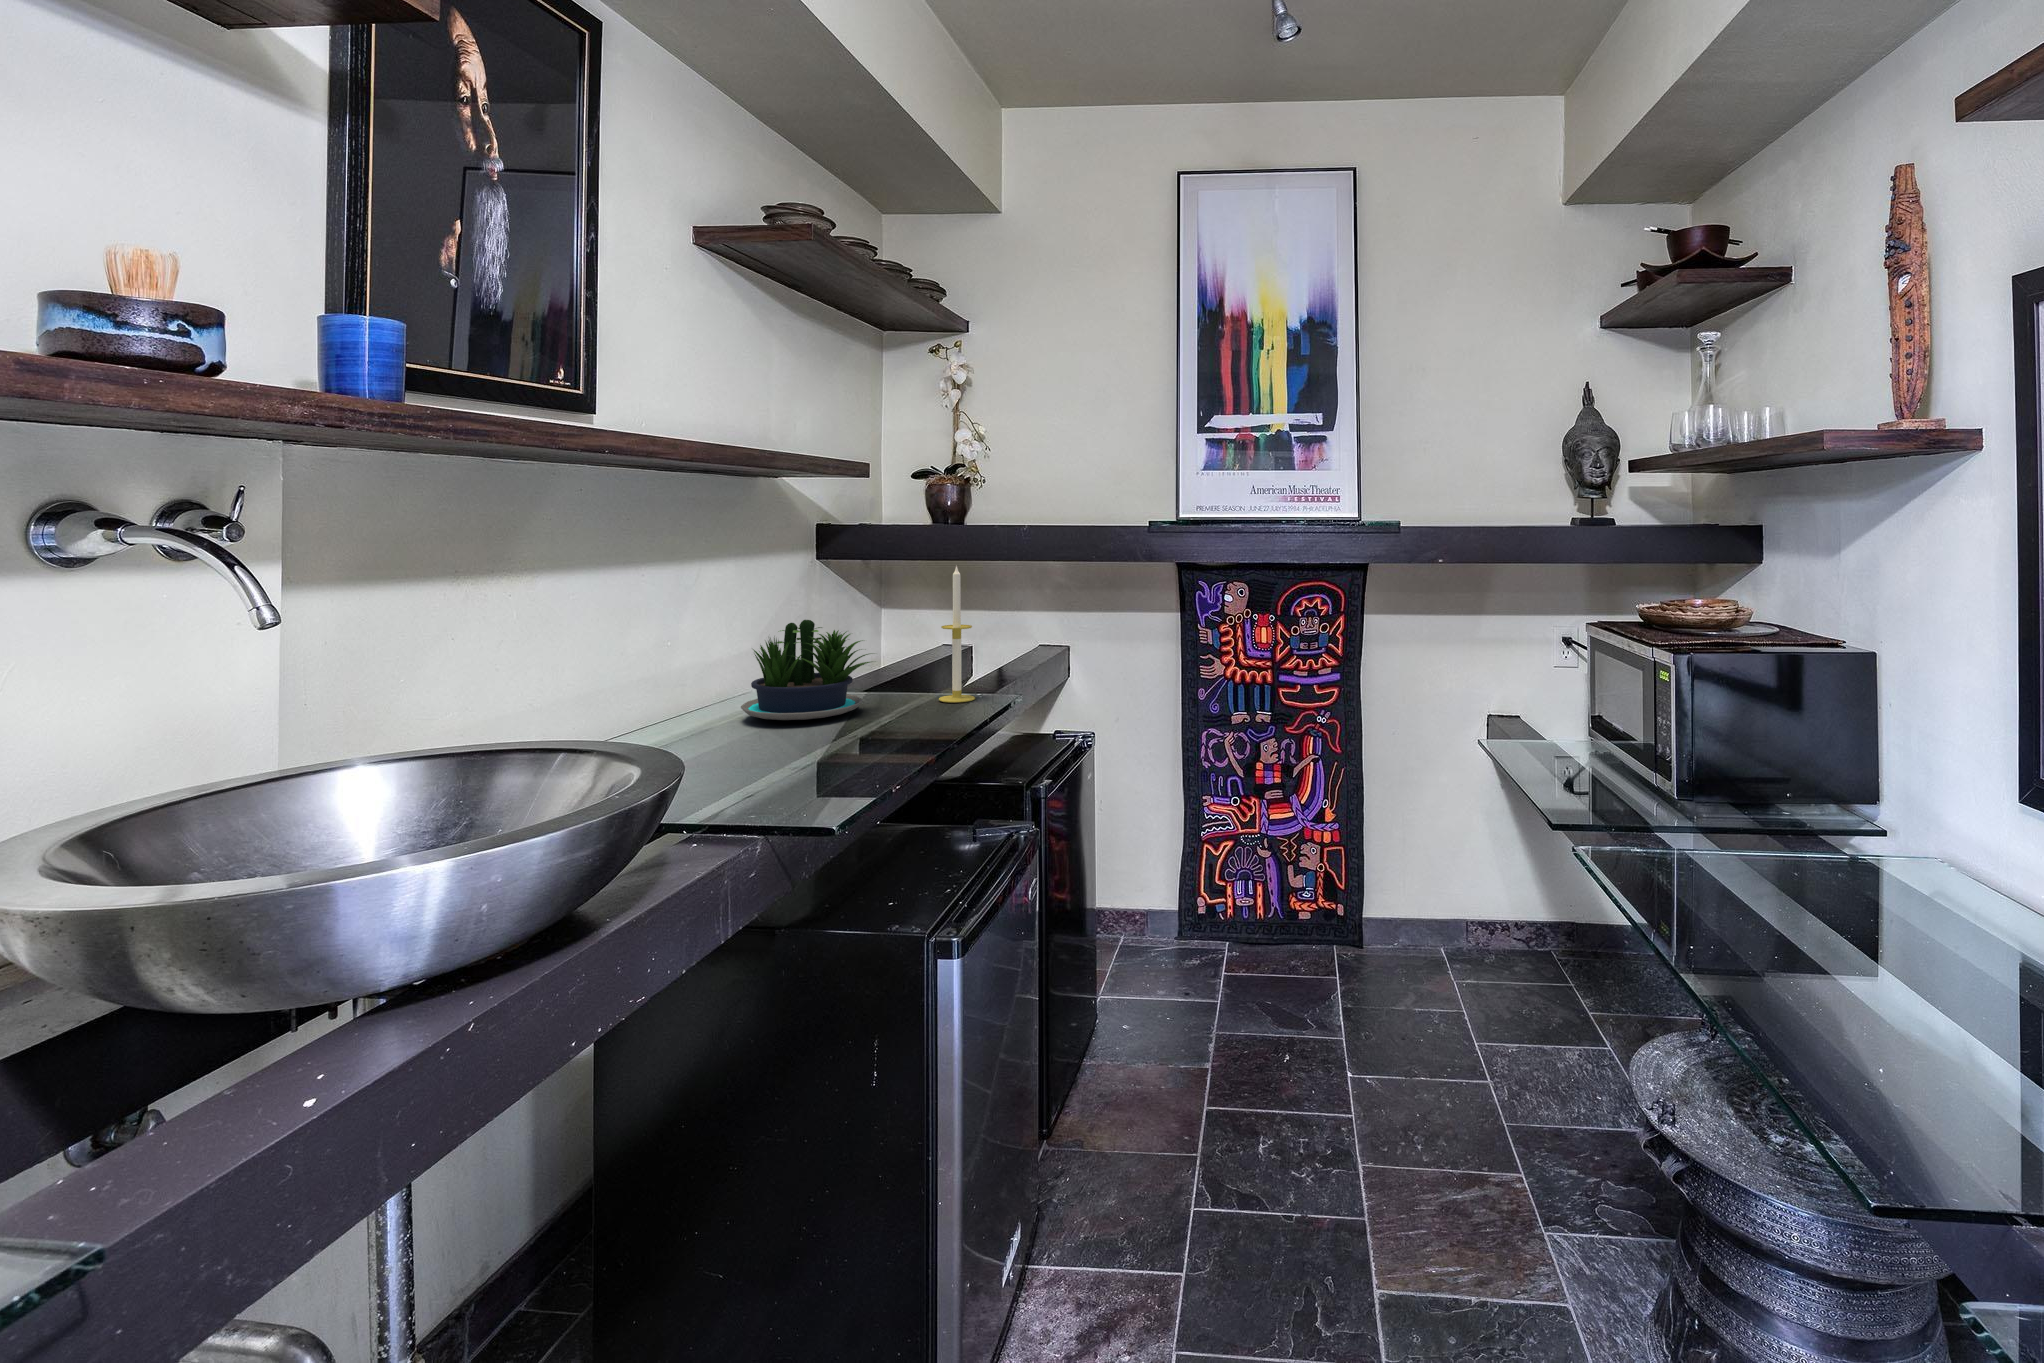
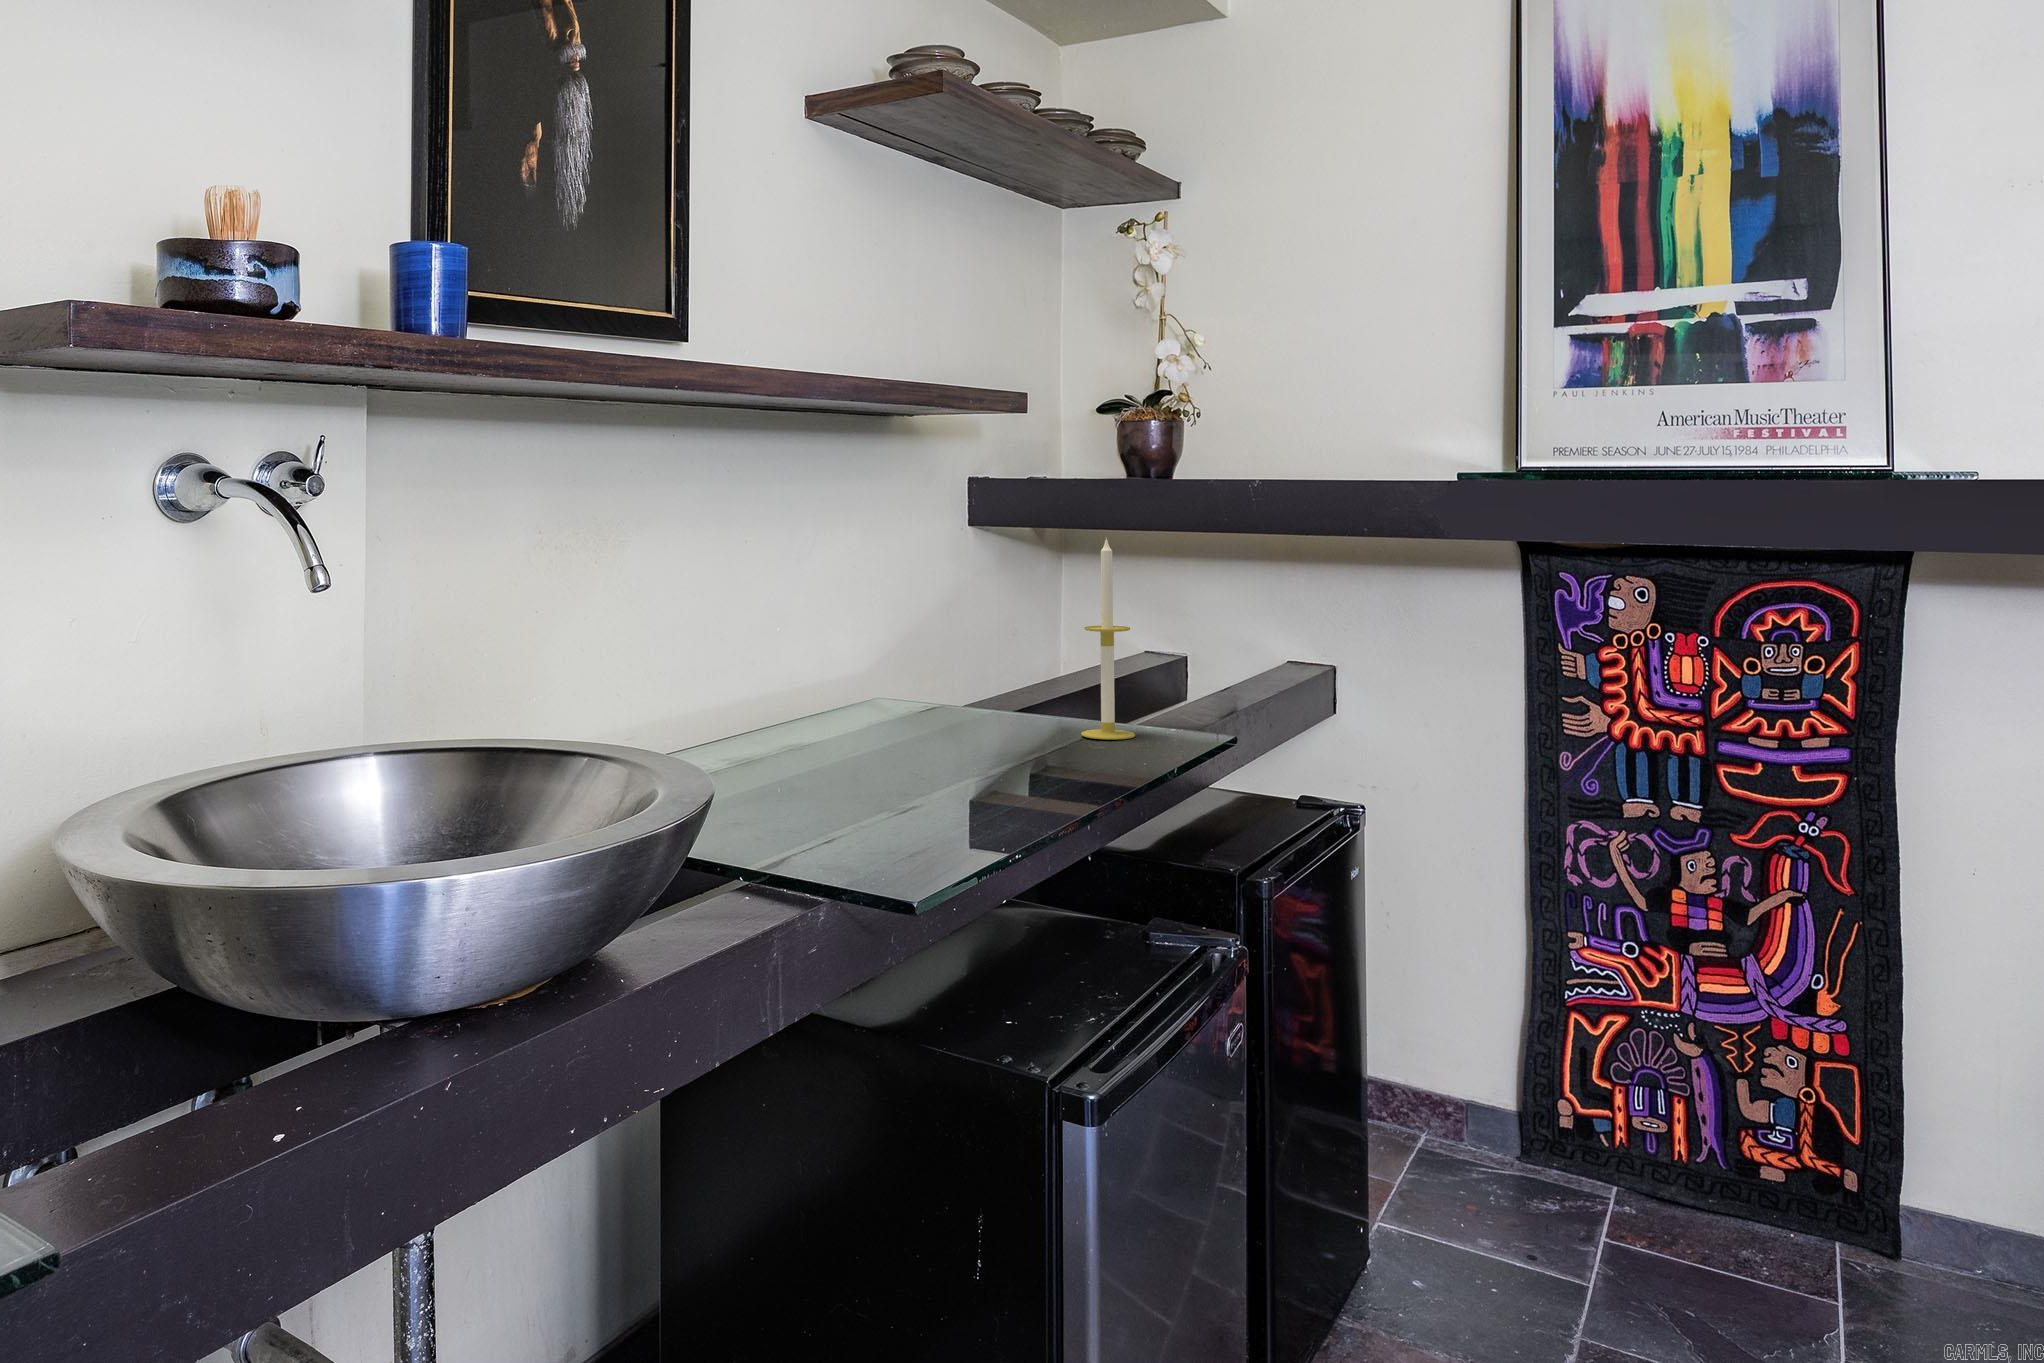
potted plant: present [741,620,872,720] -> none [811,611,997,746]

